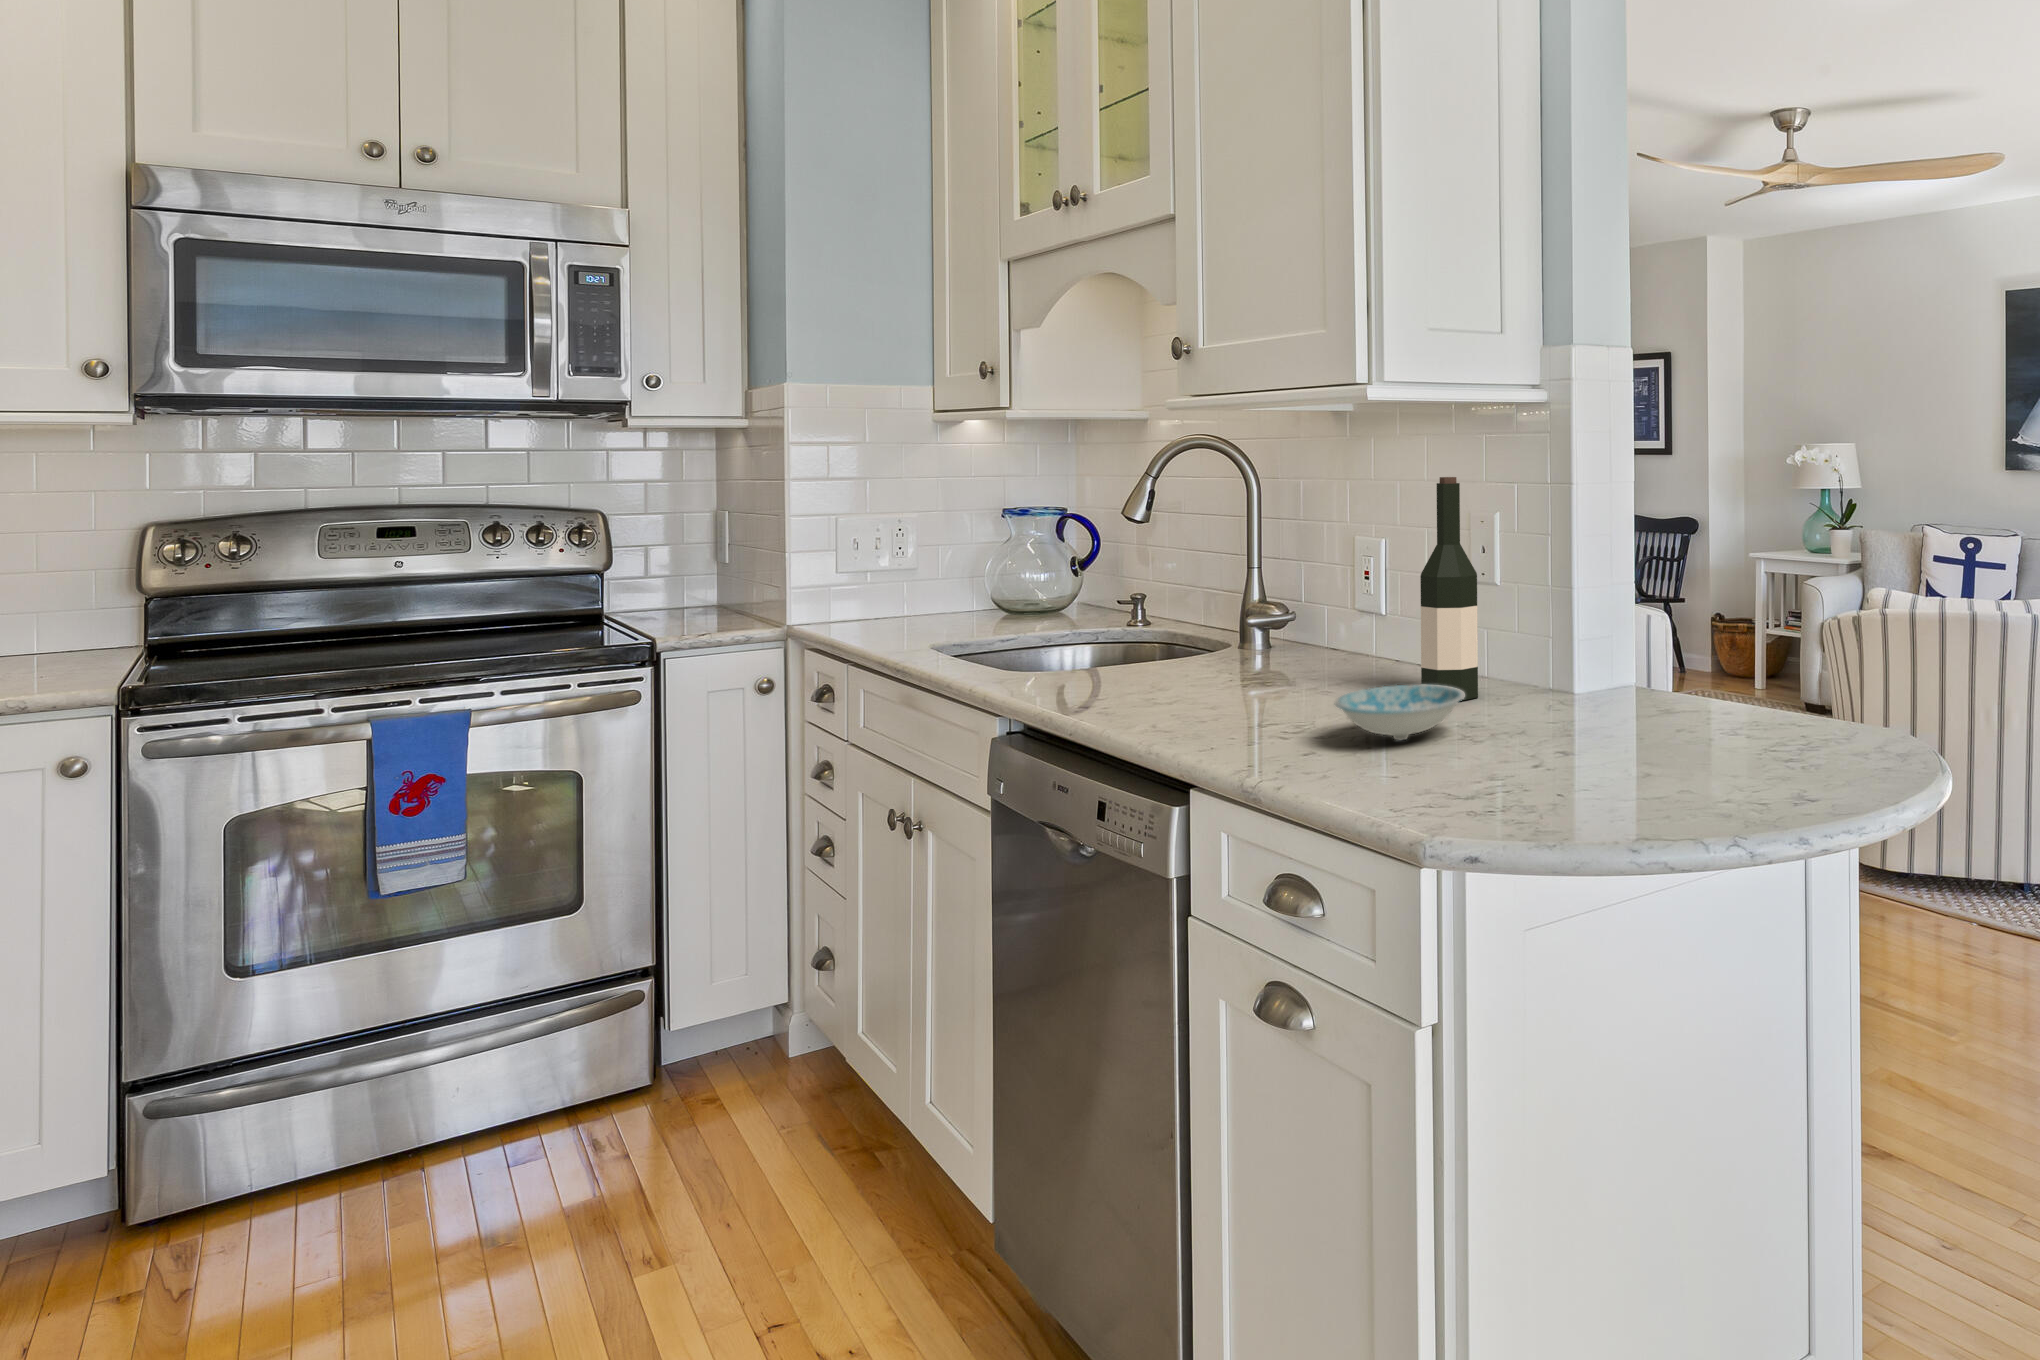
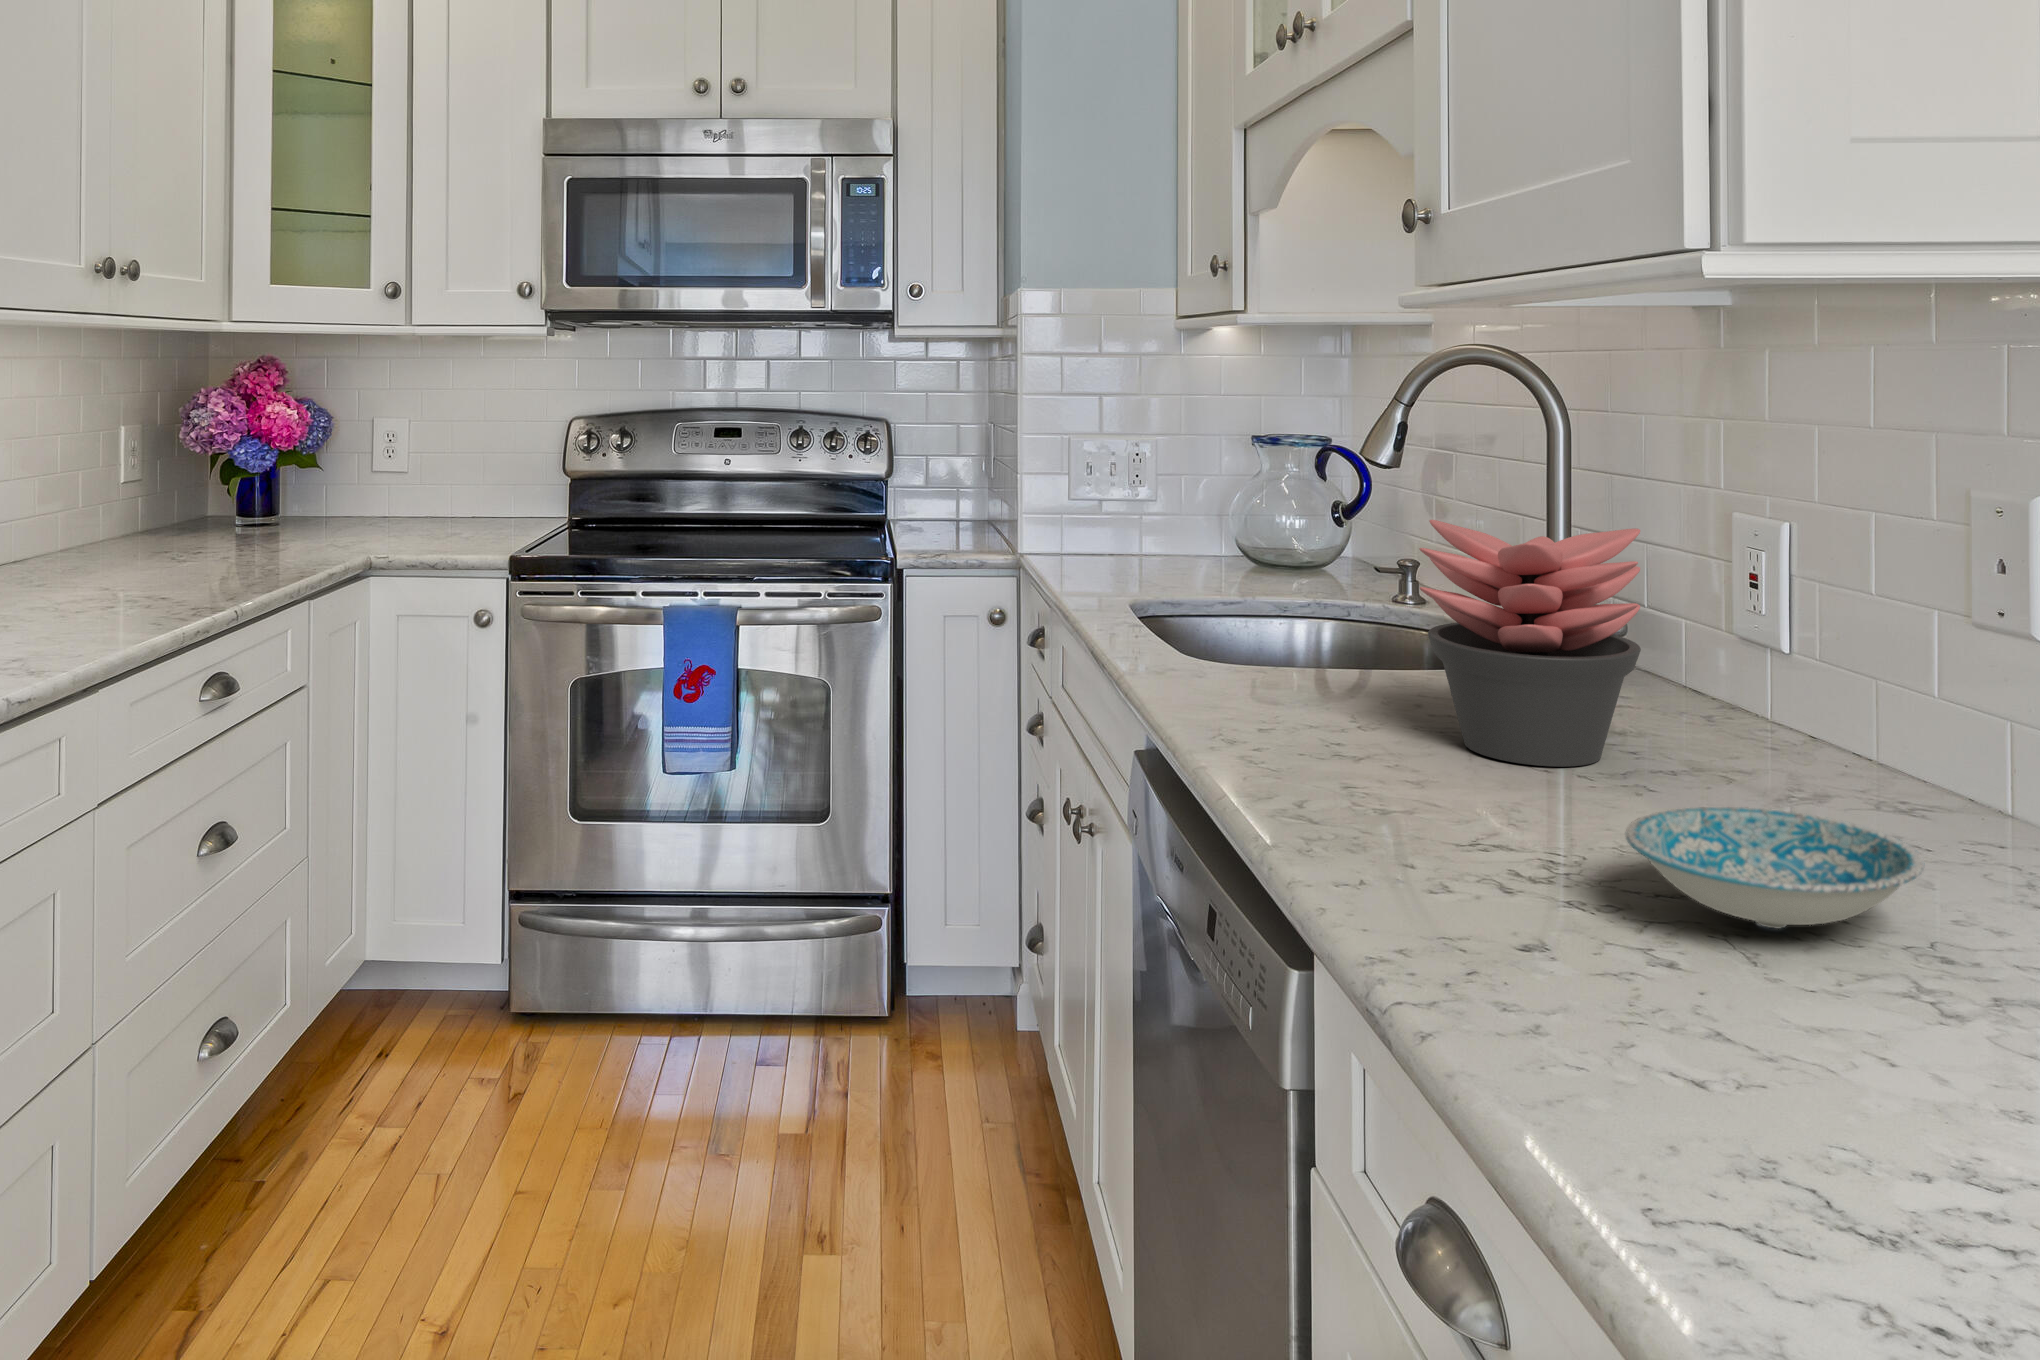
wine bottle: present [1420,477,1478,700] -> none [1838,423,1968,846]
succulent plant: none [1193,548,1320,698] -> present [1419,520,1641,767]

